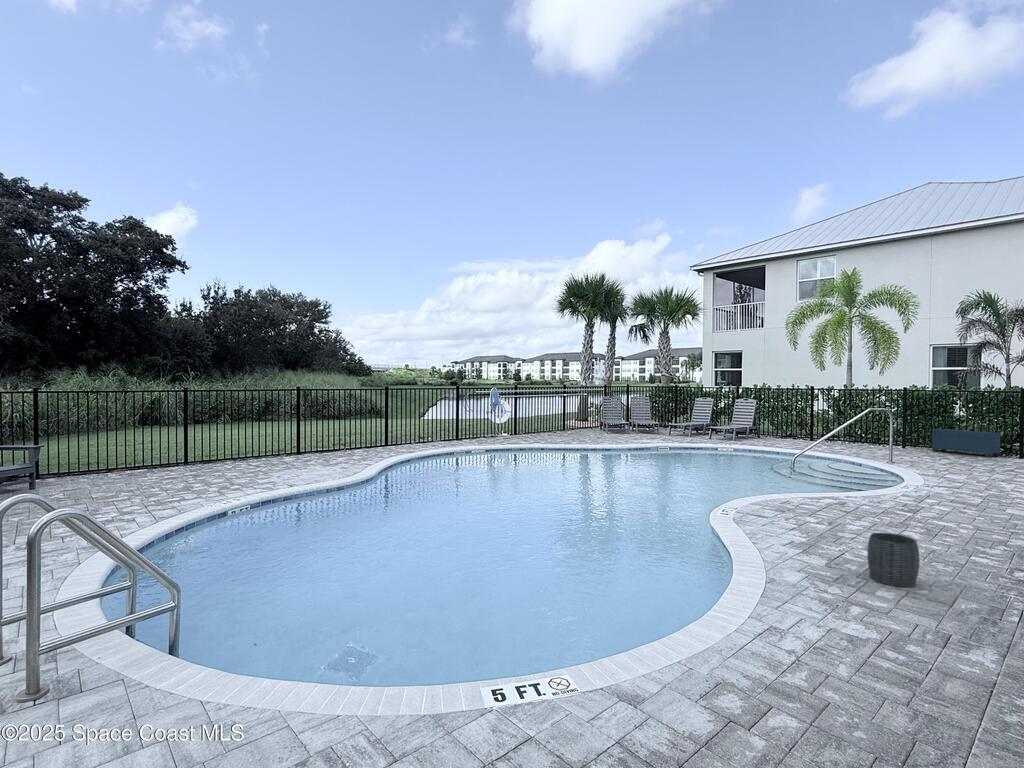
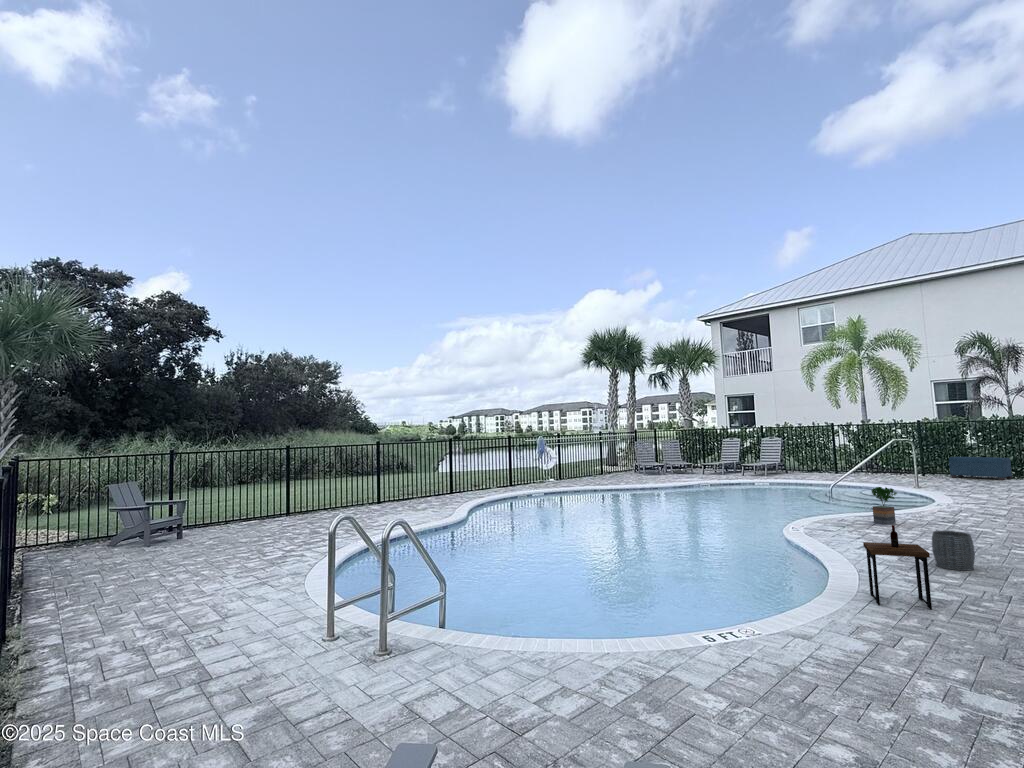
potted tree: none [820,464,853,510] -> present [871,487,897,524]
side table: none [761,535,839,656] -> present [863,525,932,610]

